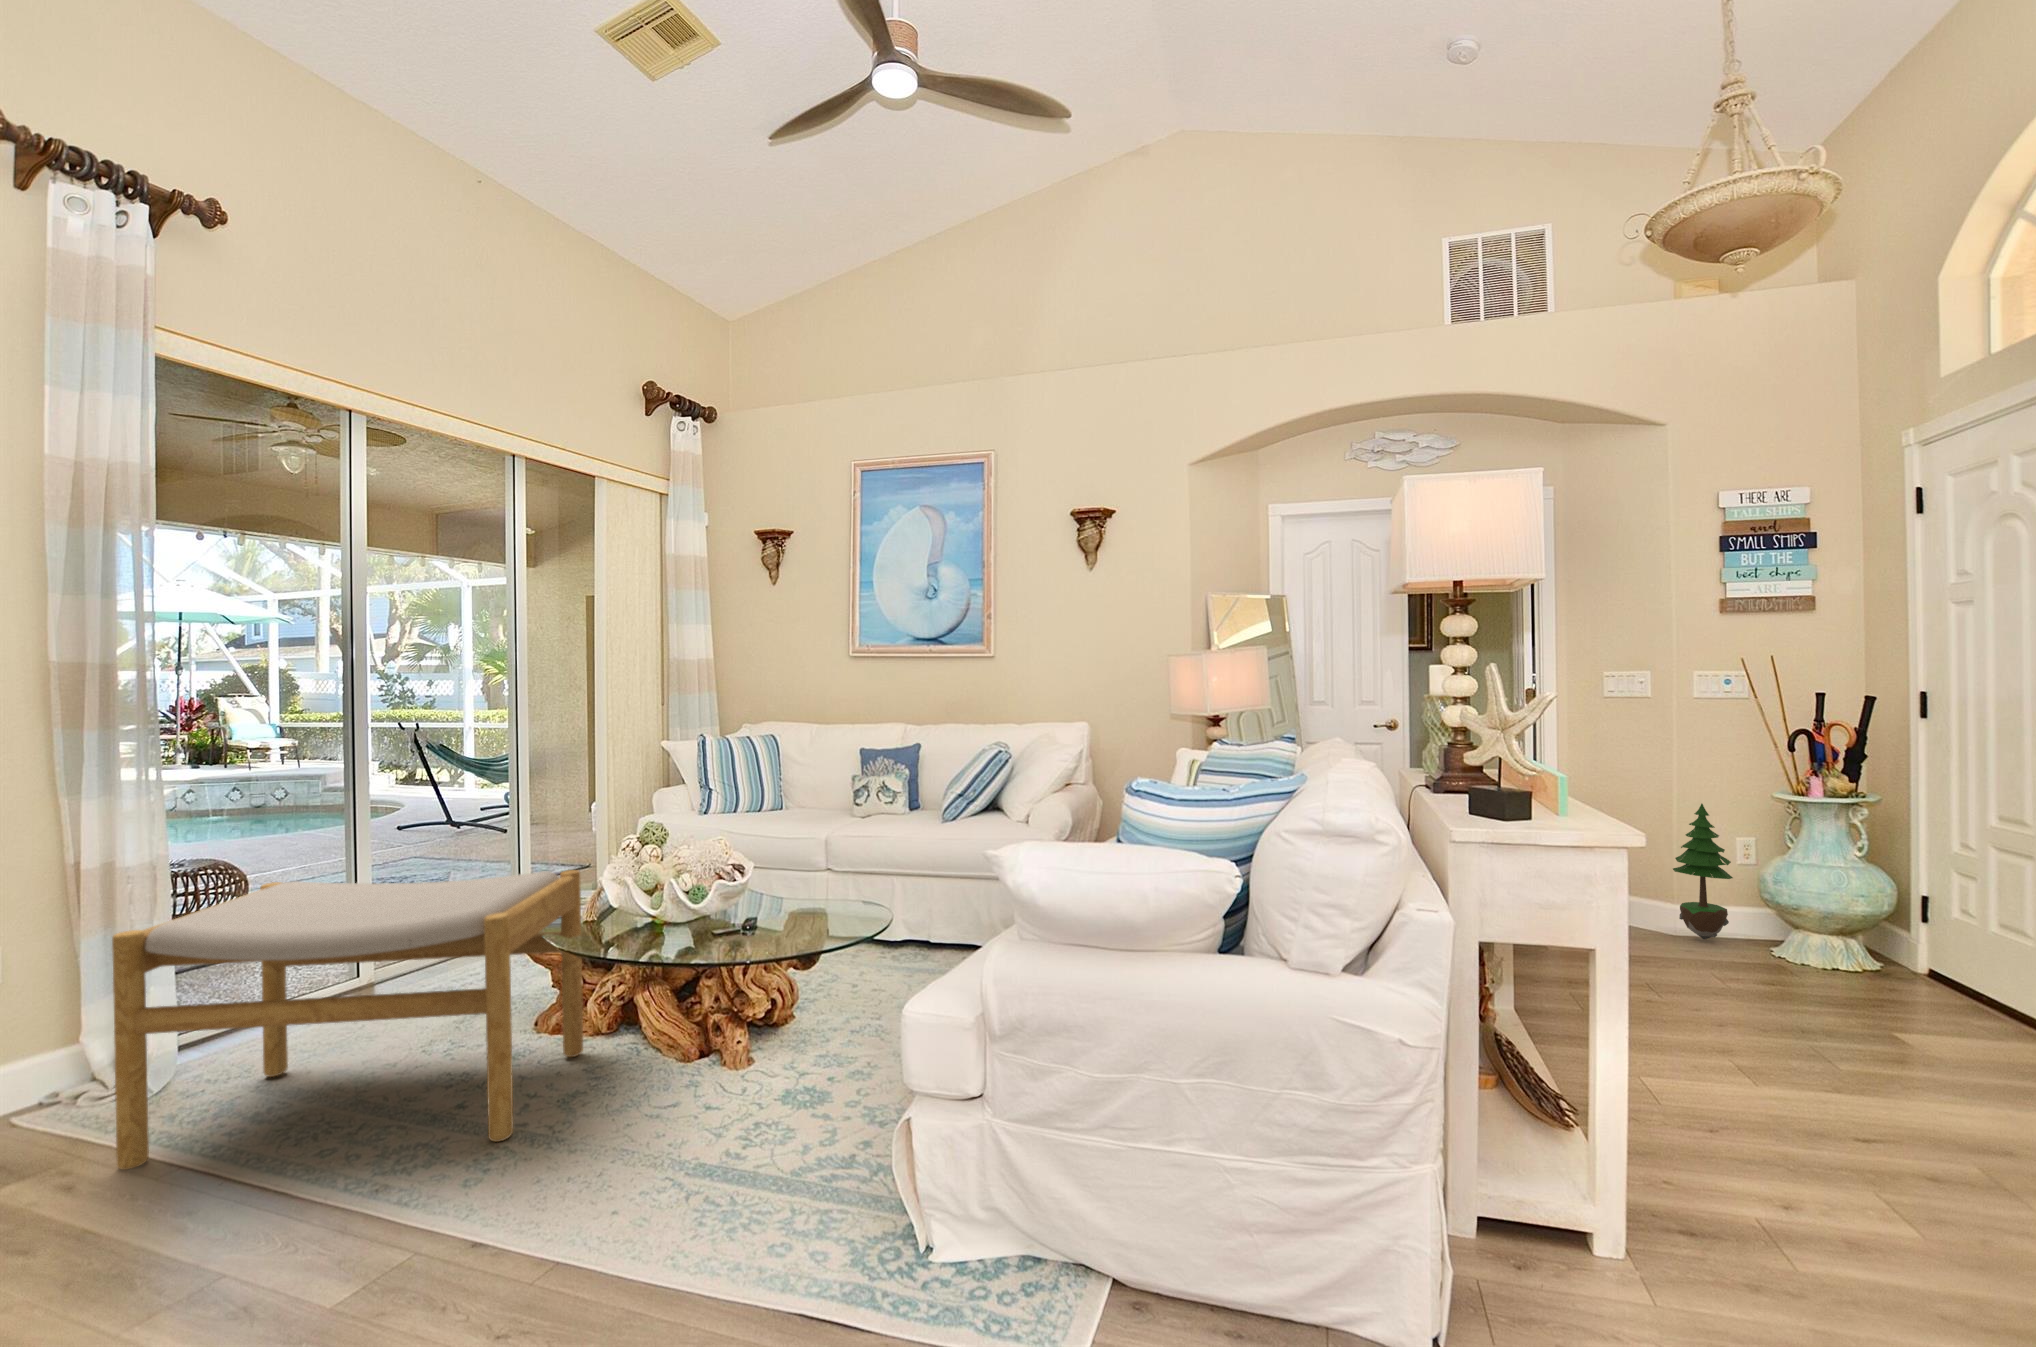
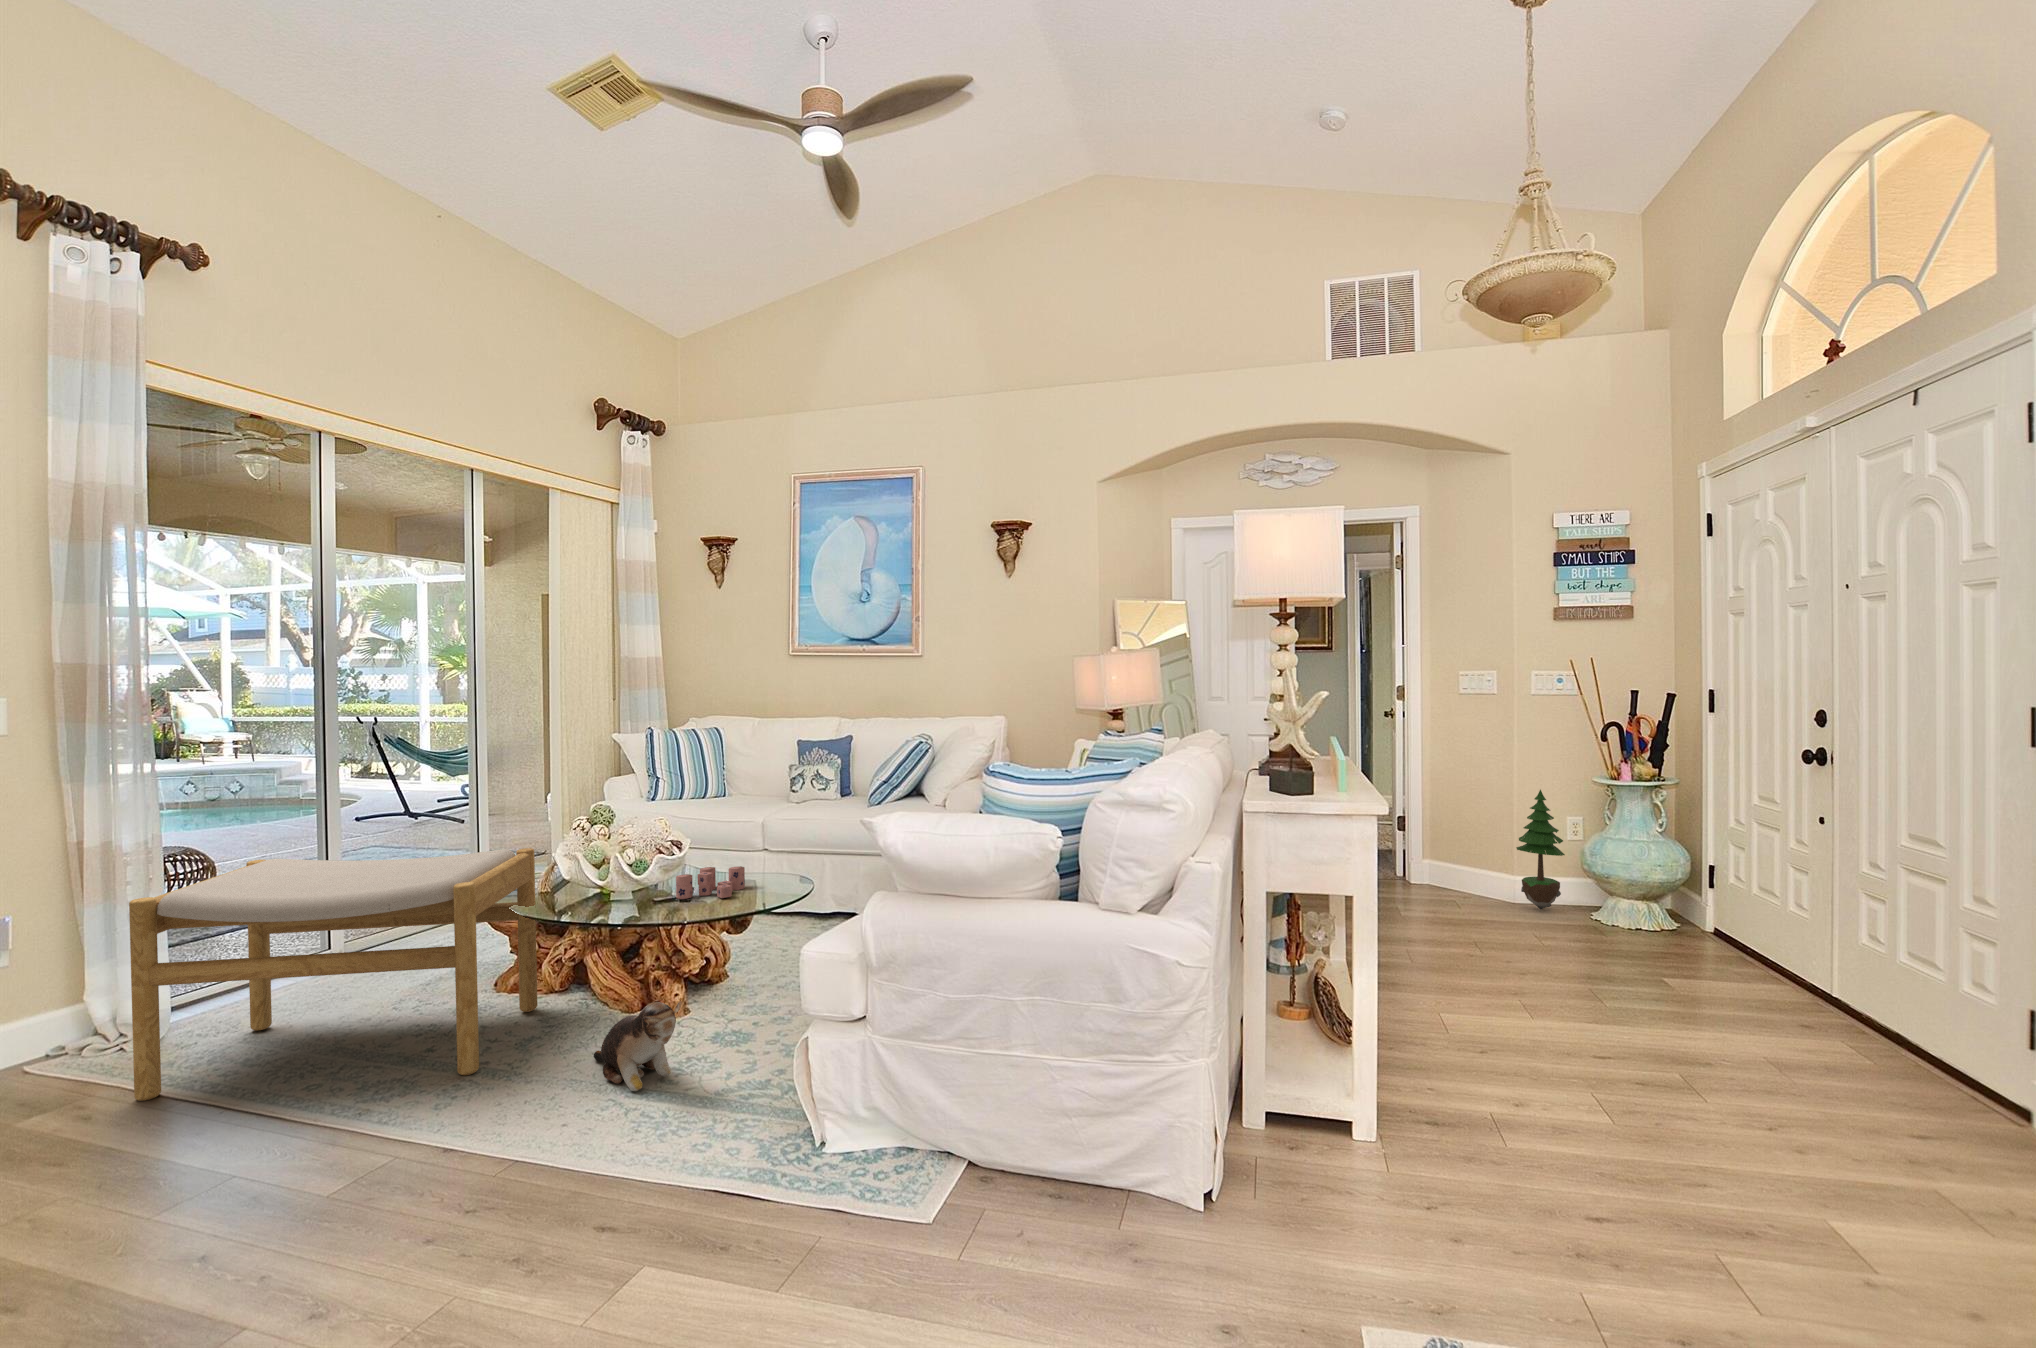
candle: none [739,891,815,929] -> present [676,866,745,899]
plush toy: none [646,1059,750,1169] -> present [594,1001,682,1091]

